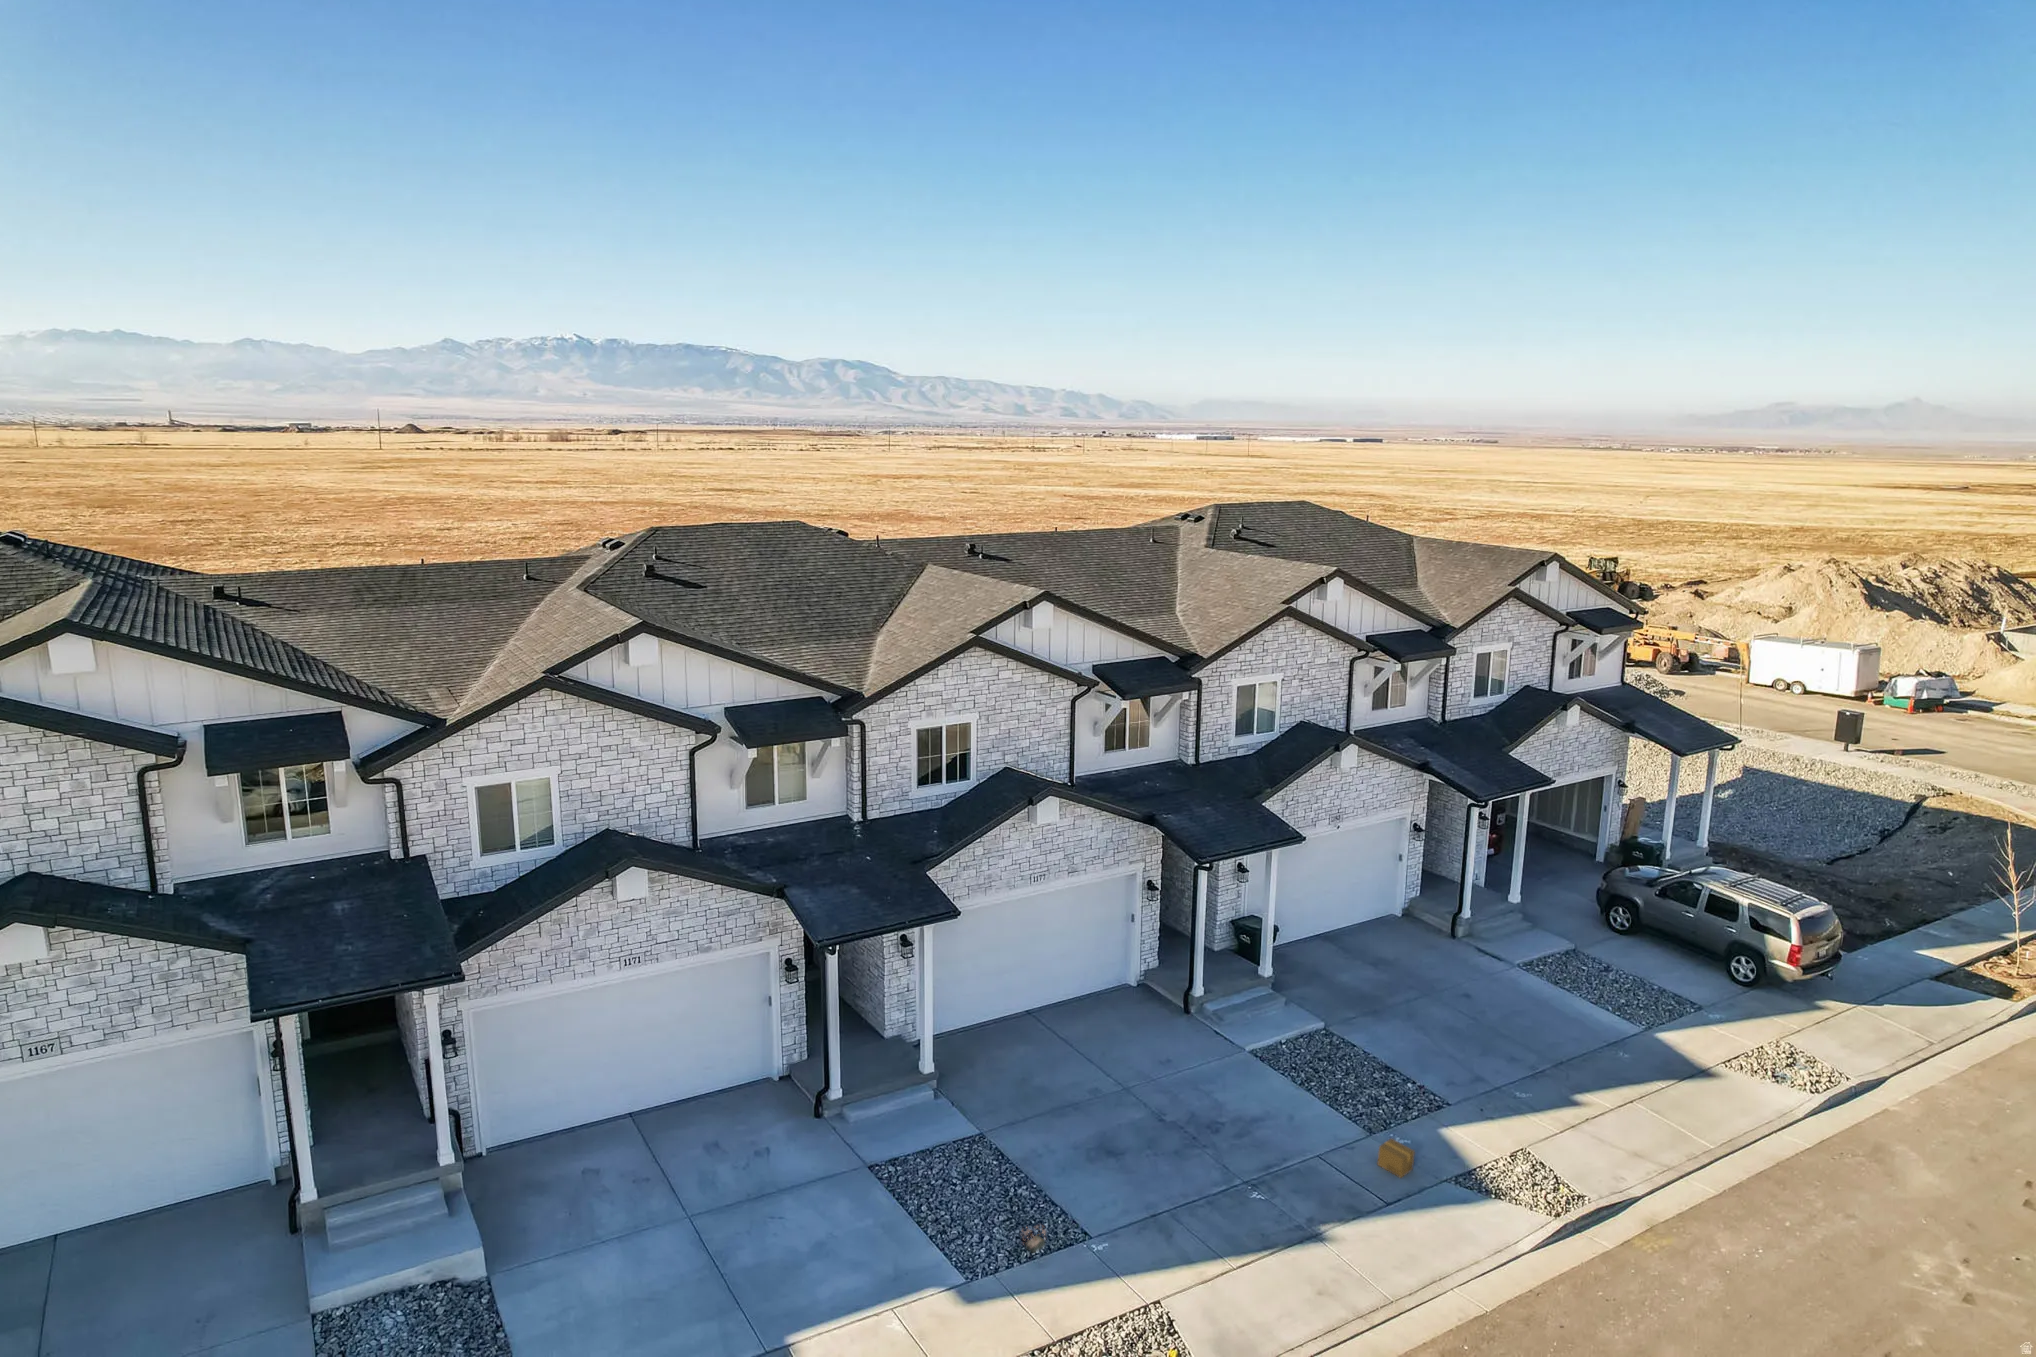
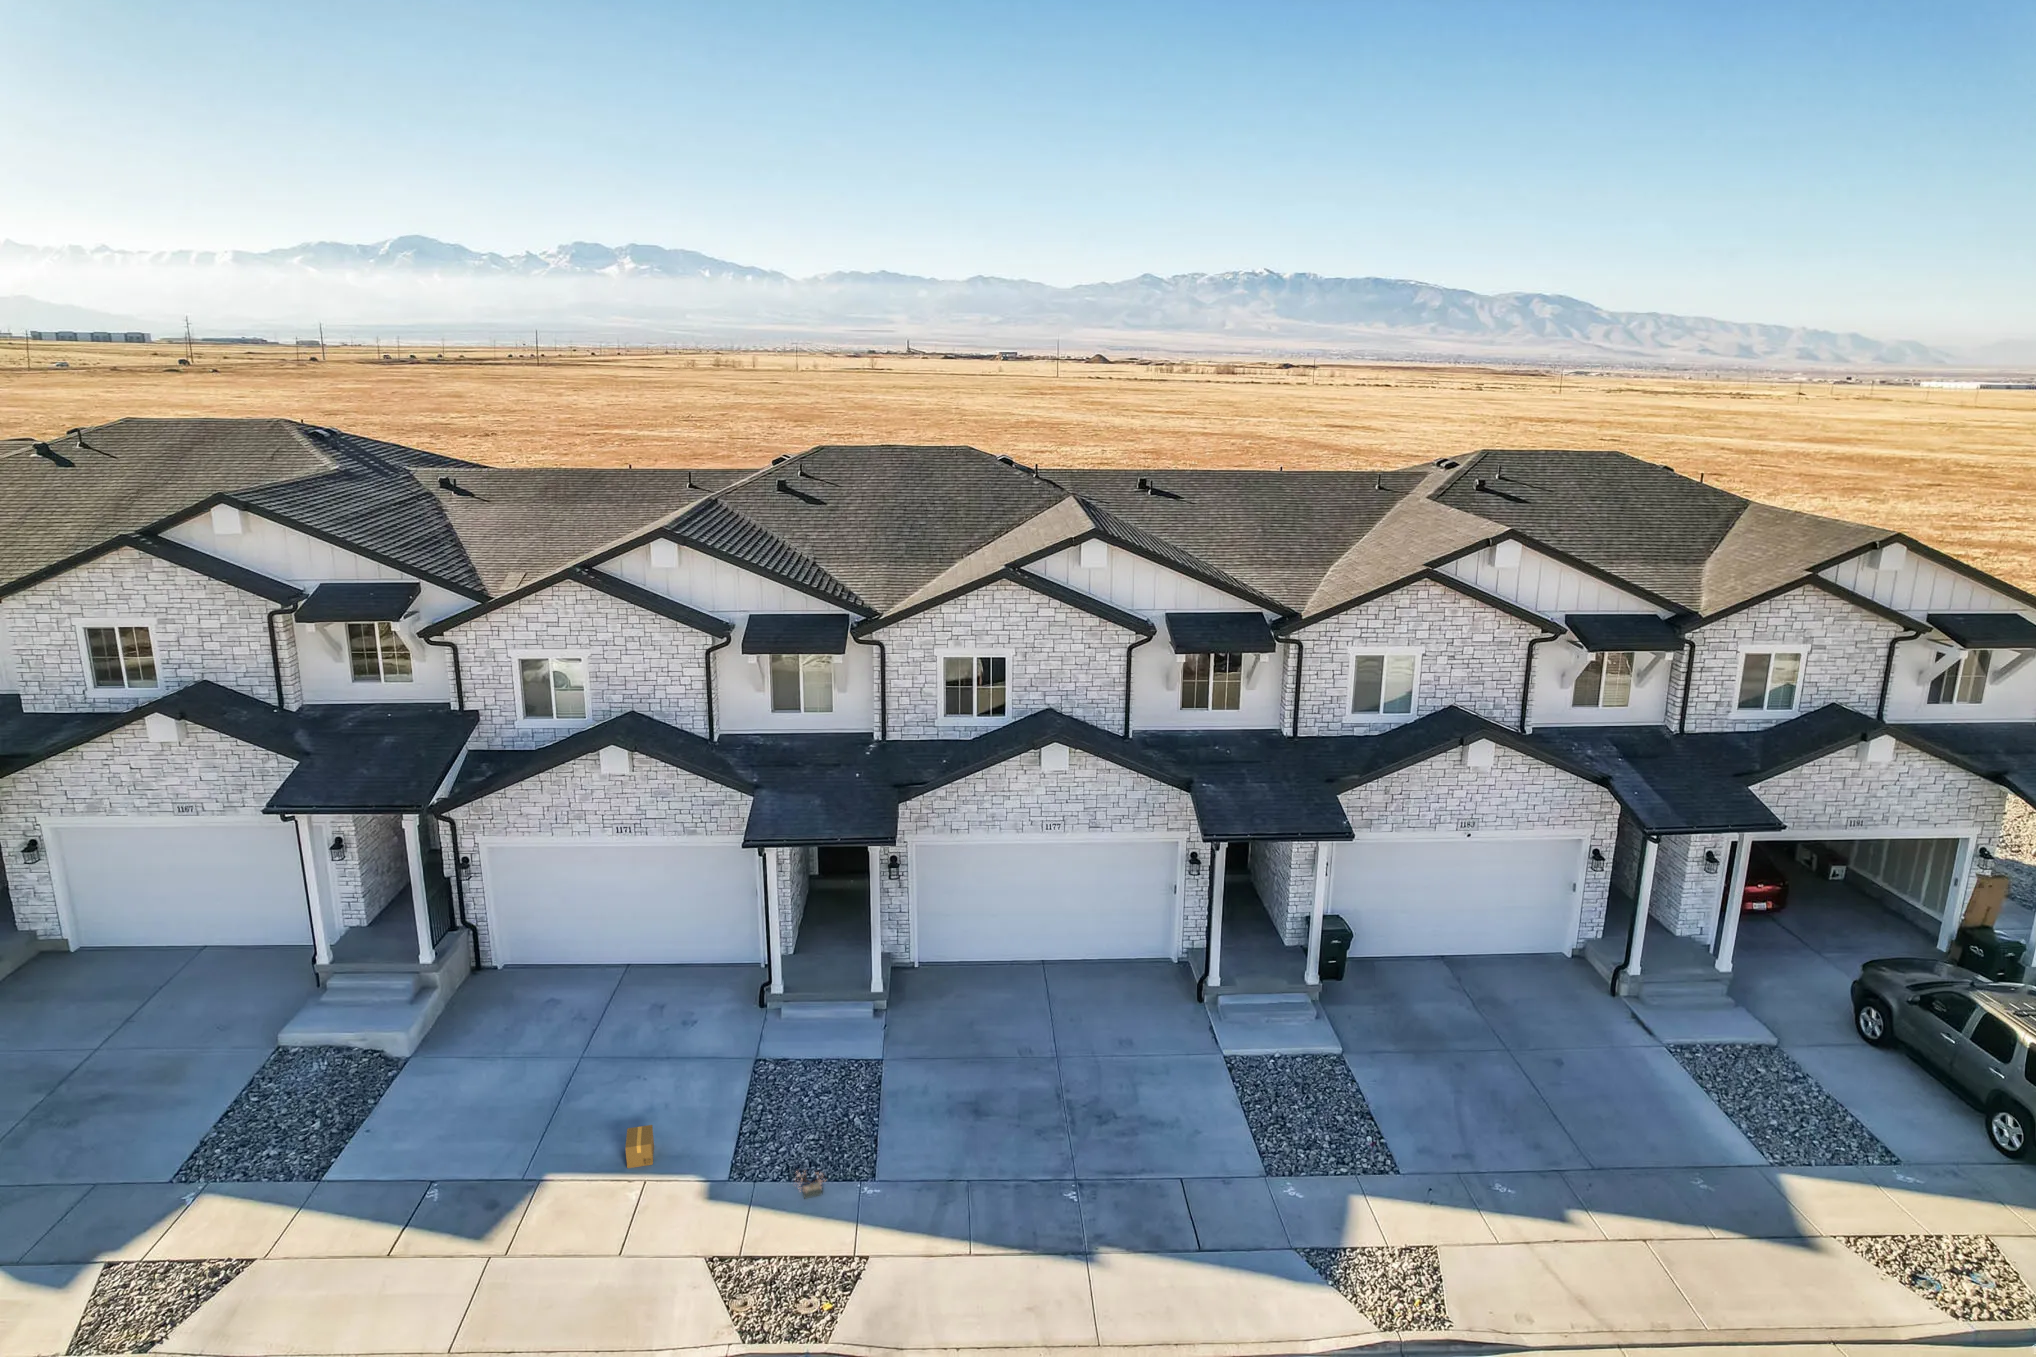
cardboard box: present [1378,1139,1415,1178] -> present [625,1125,654,1168]

